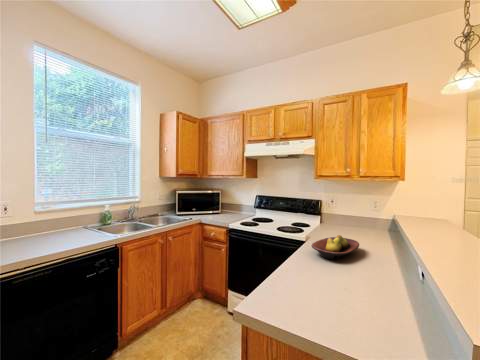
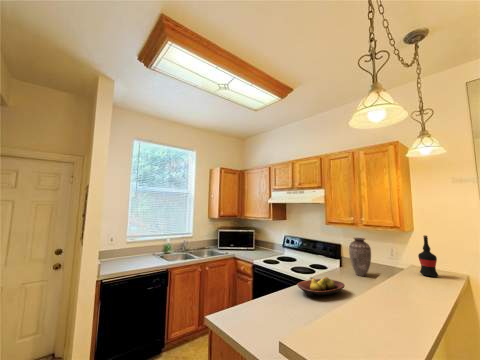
wine bottle: none [416,185,434,225] -> present [418,235,438,277]
vase: none [337,192,360,231] -> present [349,238,371,276]

